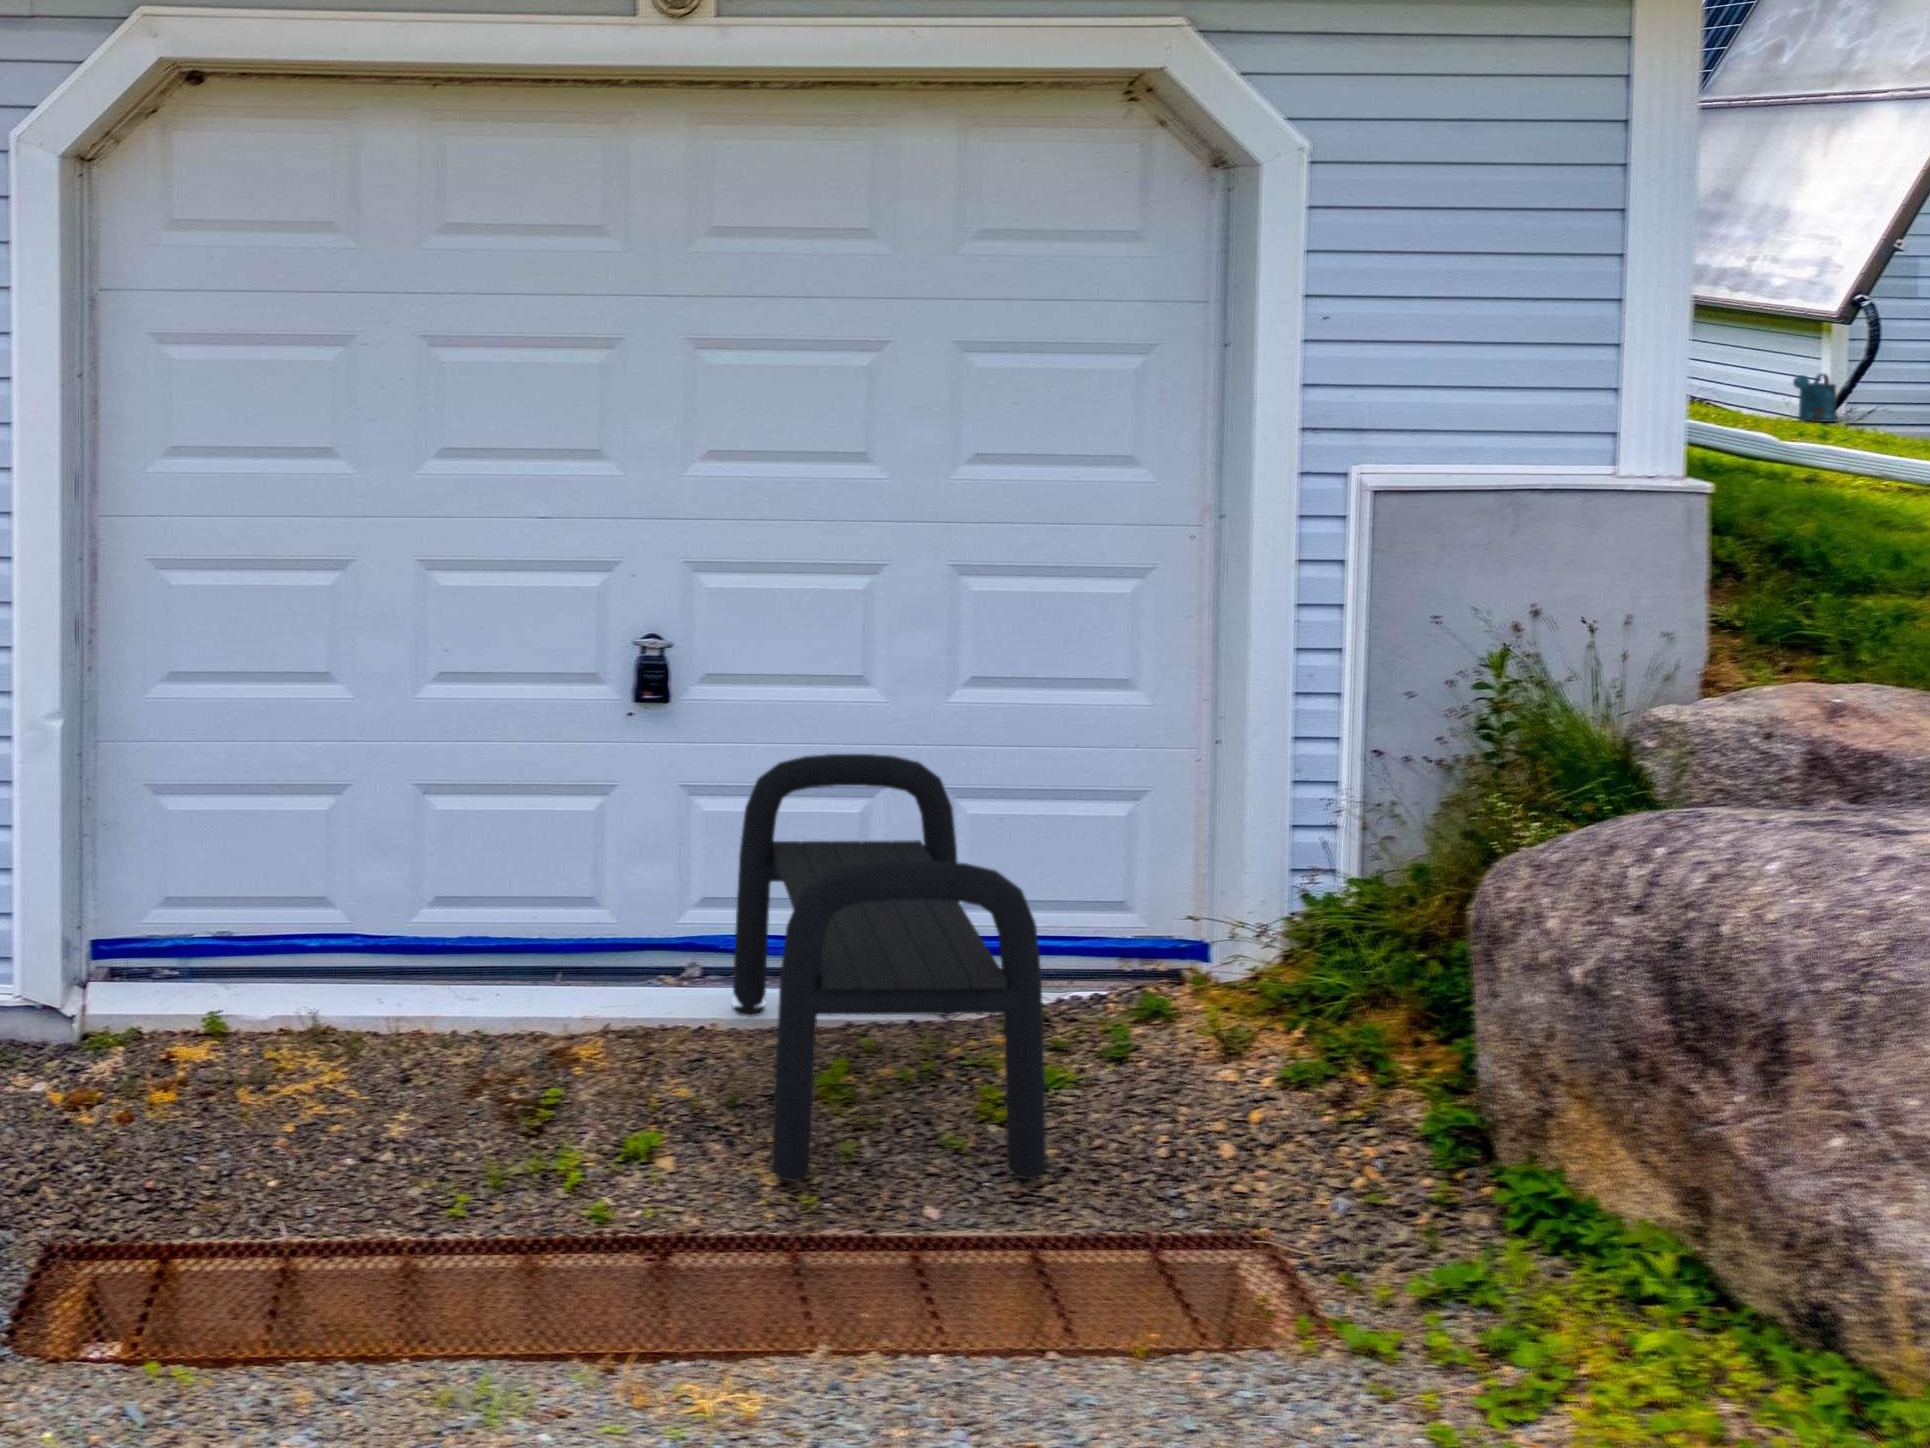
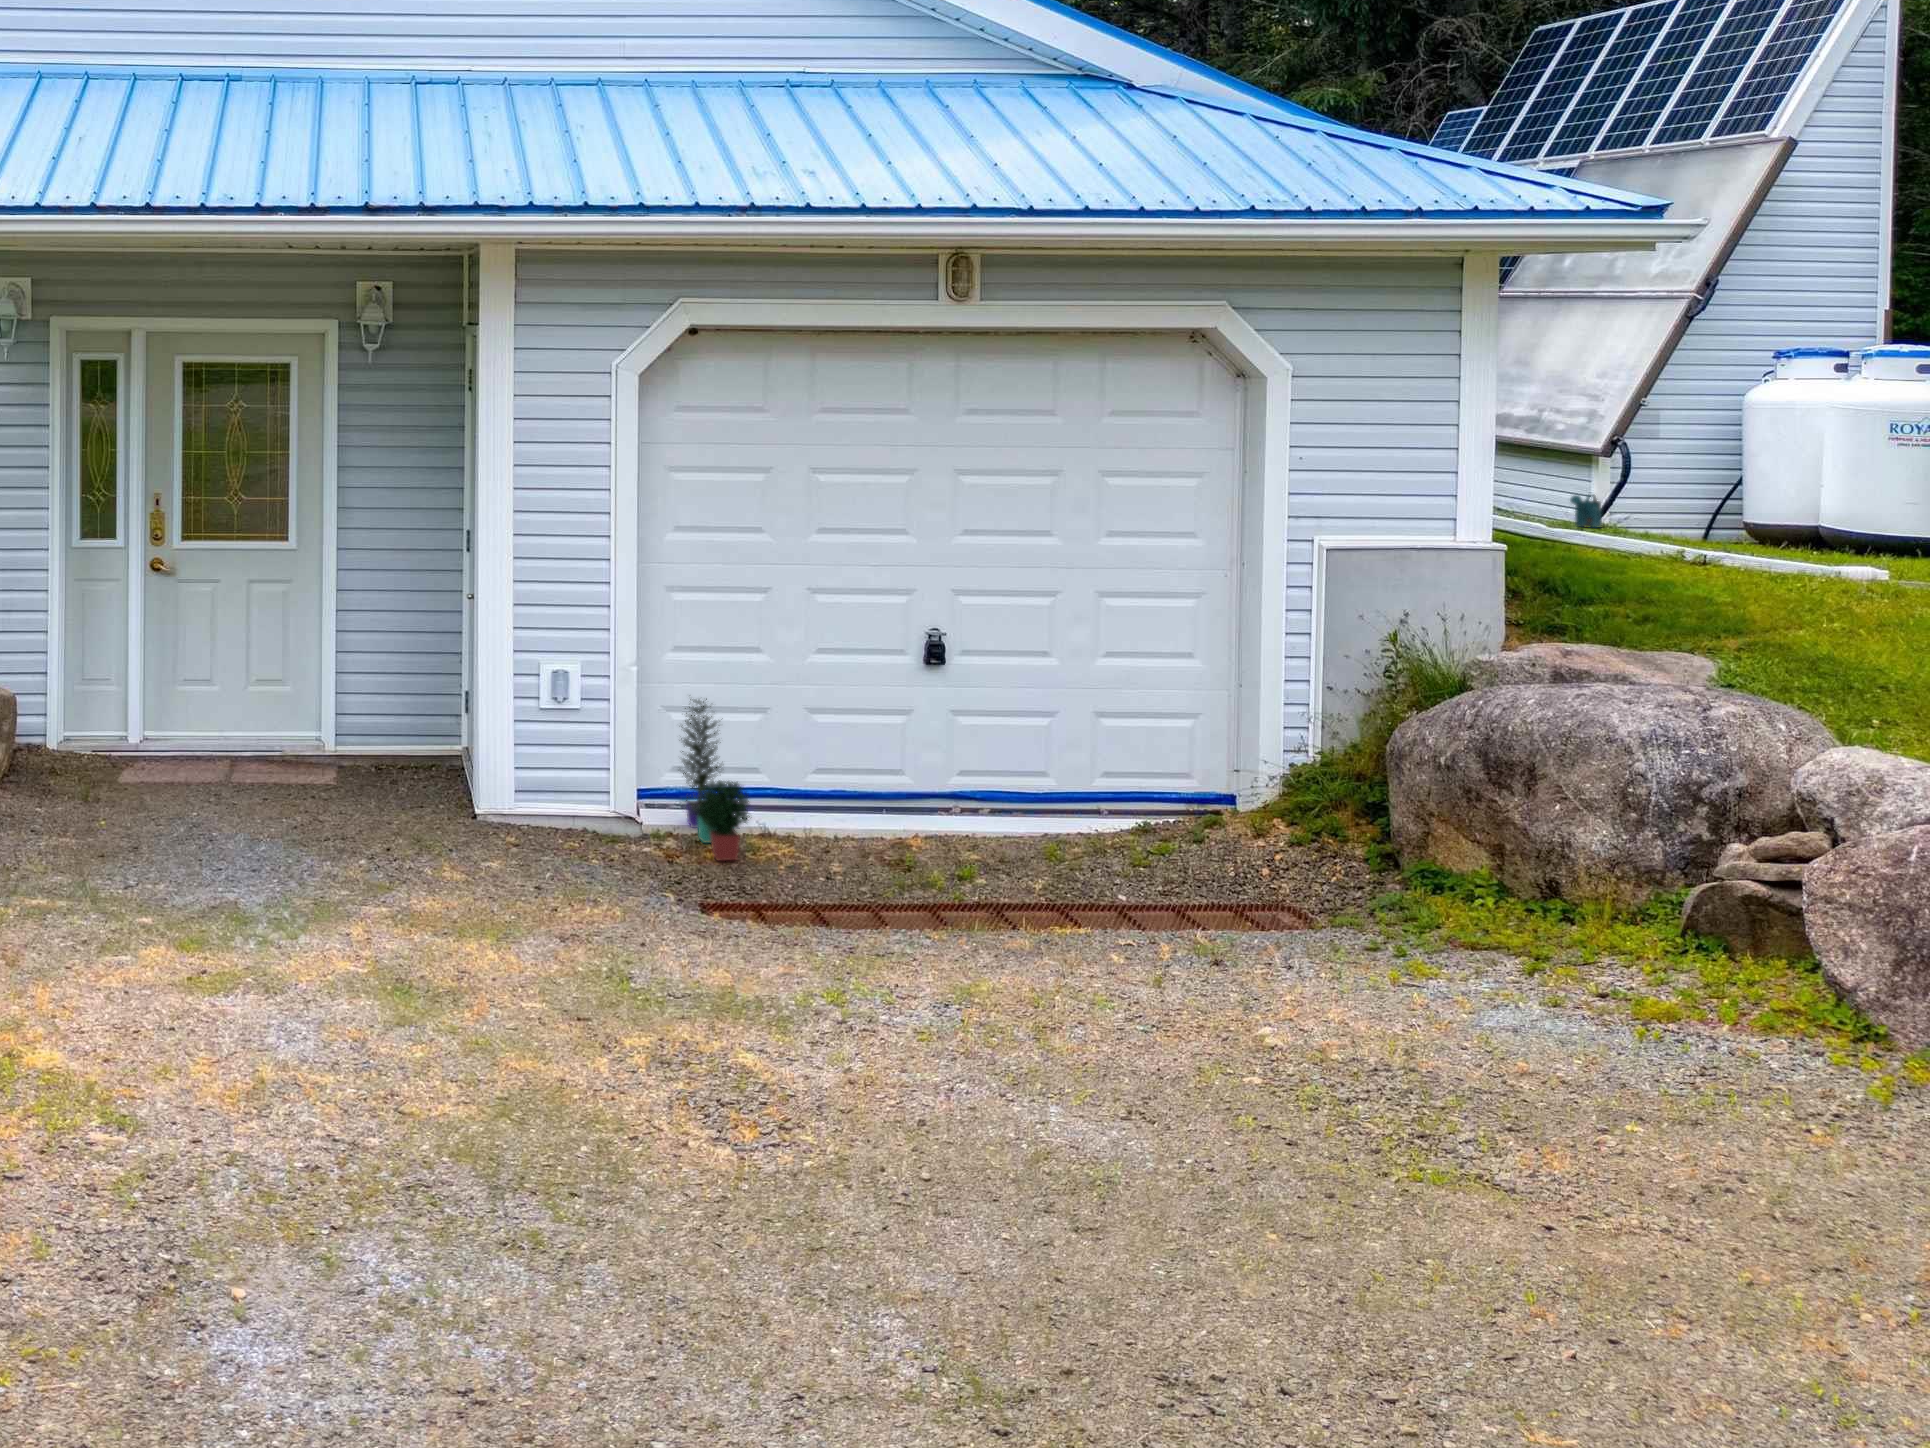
bench: present [733,754,1046,1182] -> none [982,685,1177,872]
potted plant: none [83,778,234,1151] -> present [681,698,750,860]

